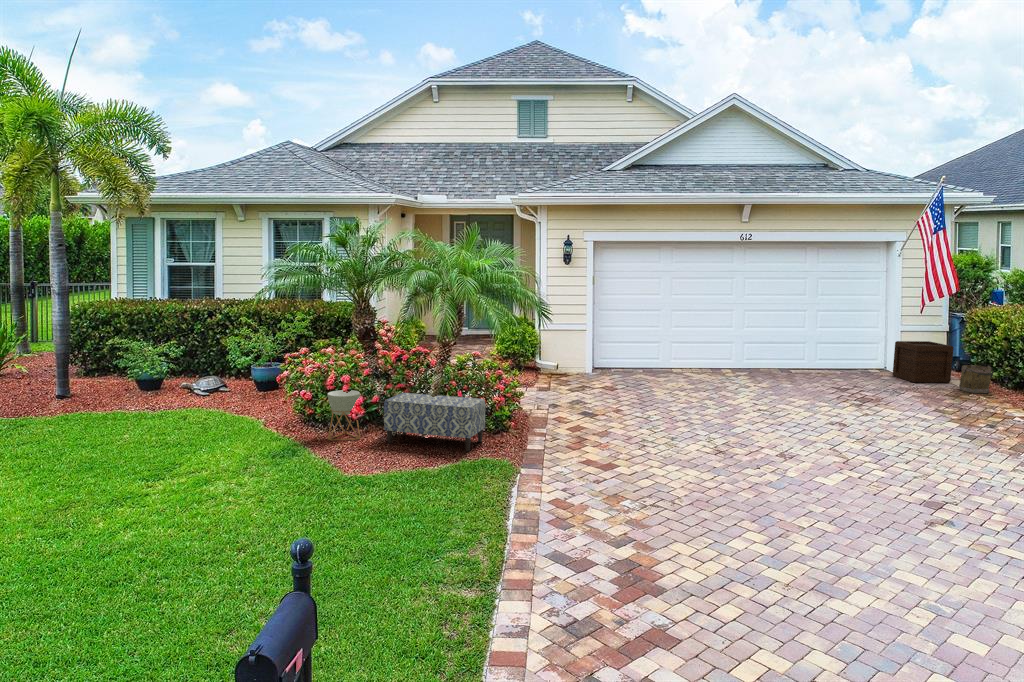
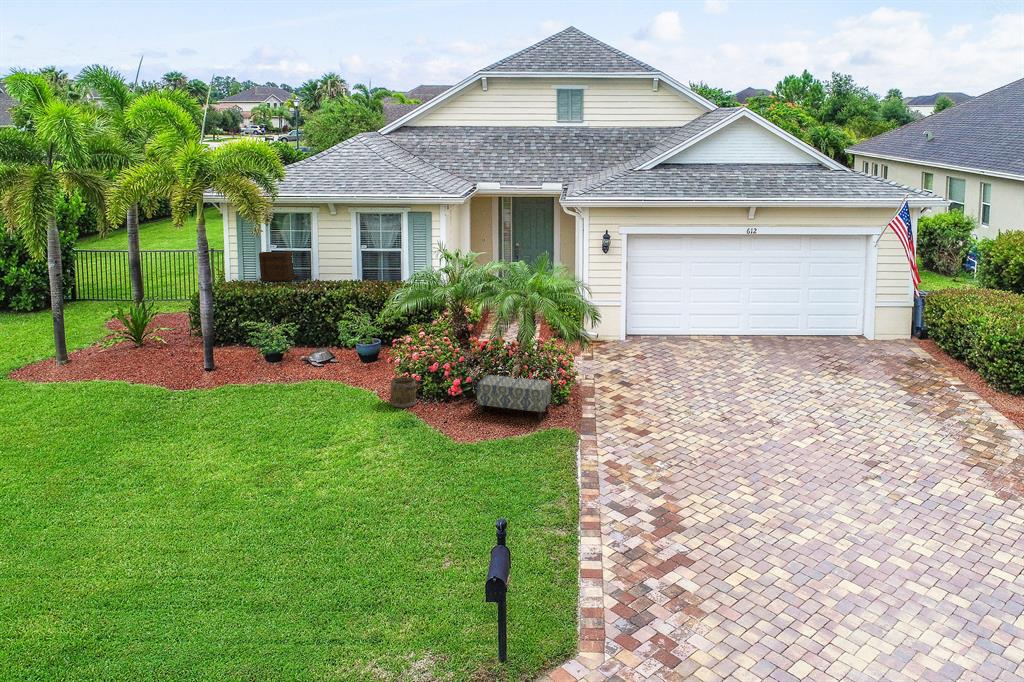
wooden crate: present [893,341,954,383] -> present [259,251,299,281]
bucket: present [959,365,994,393] -> present [391,377,418,408]
planter: present [327,390,360,440] -> none [434,373,459,411]

